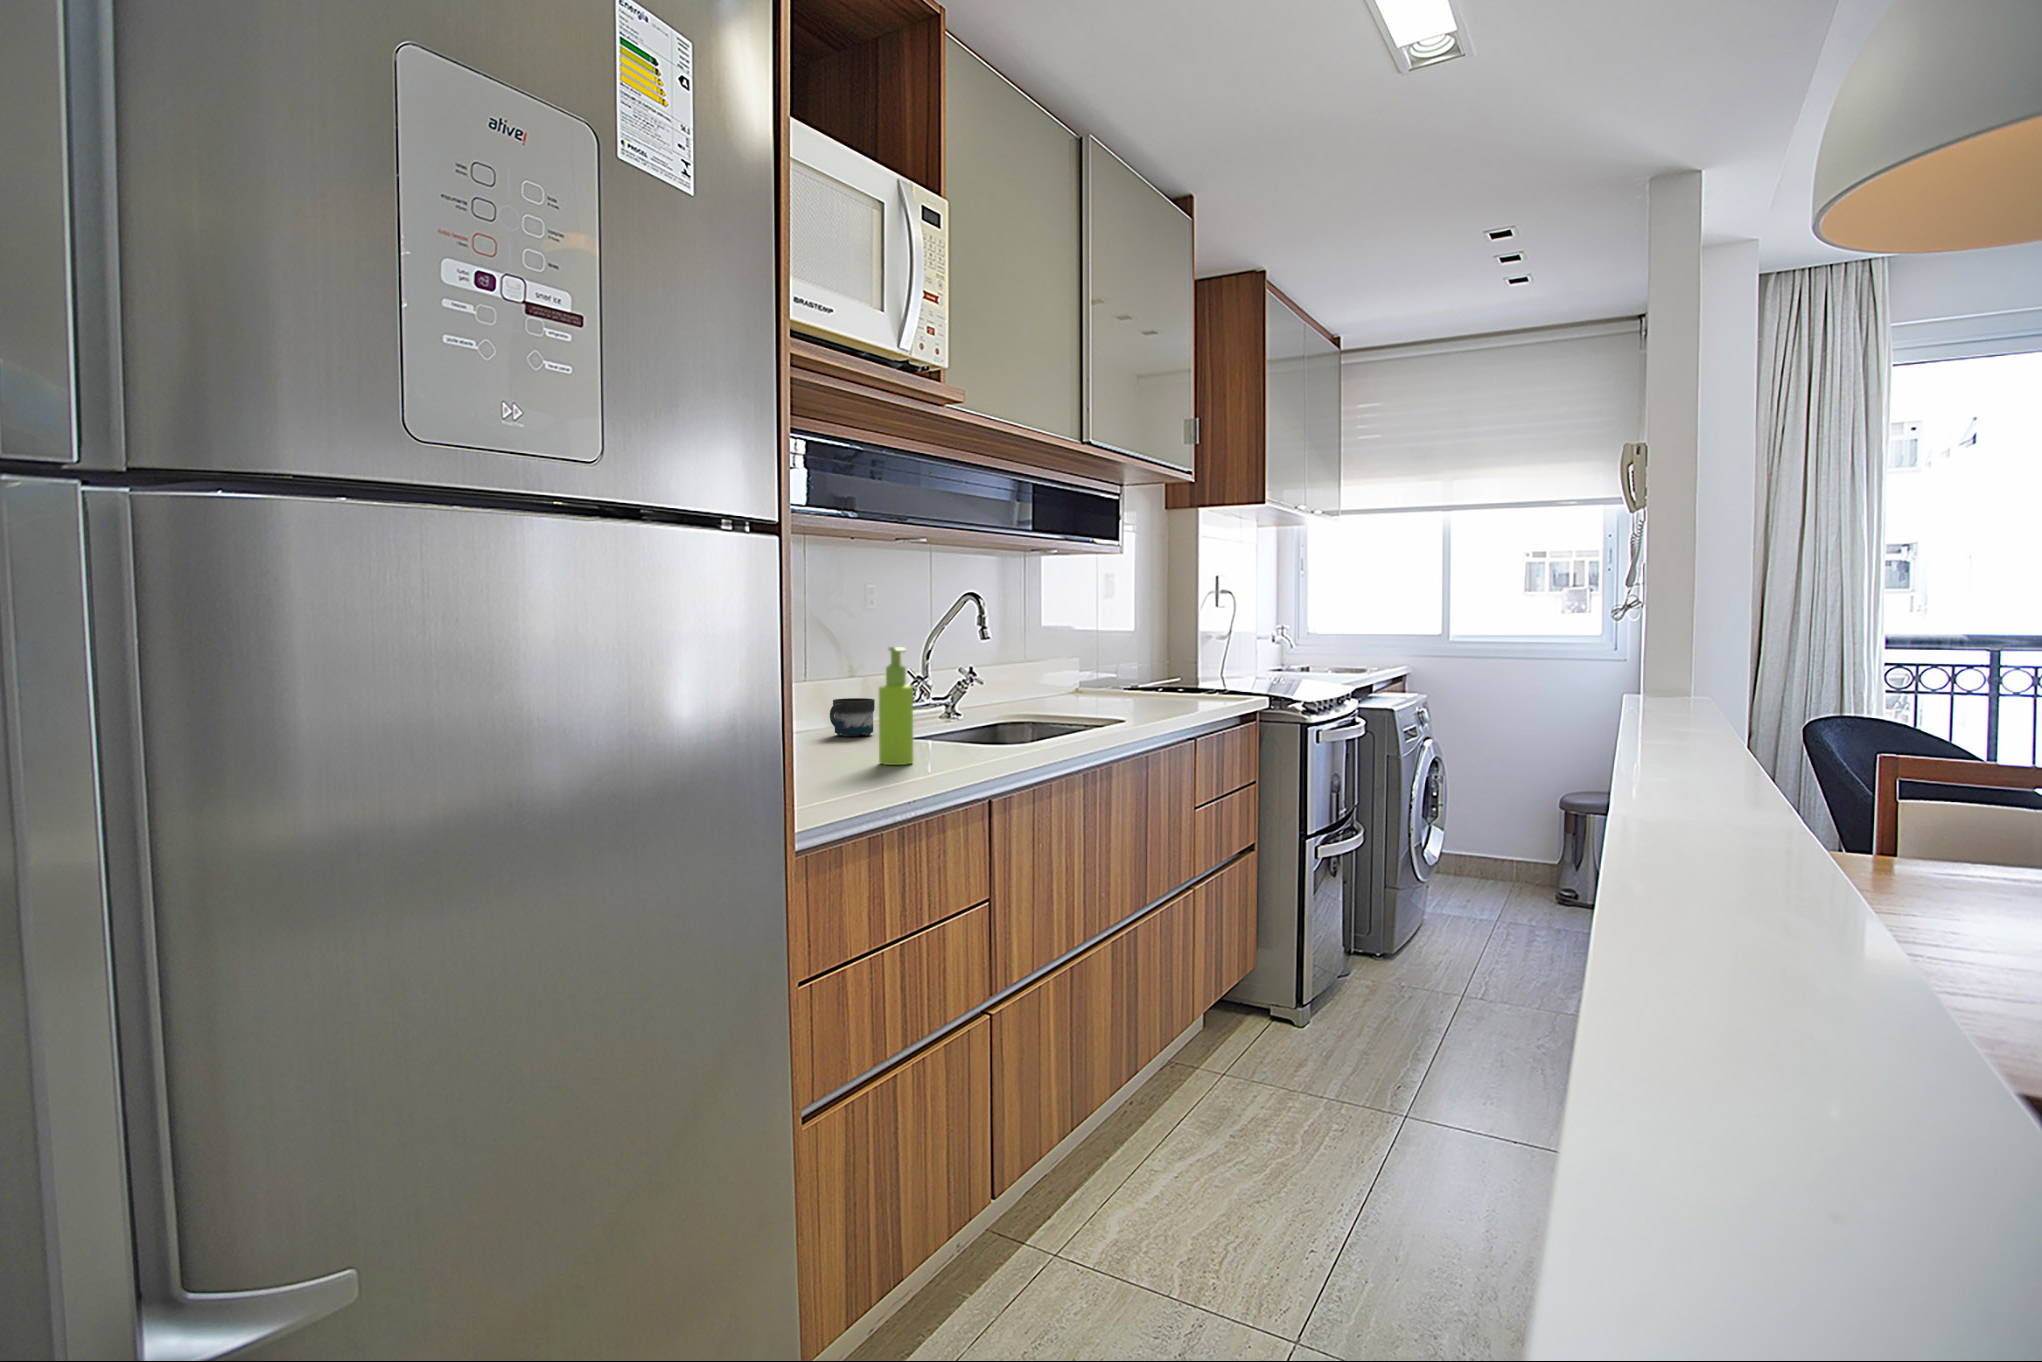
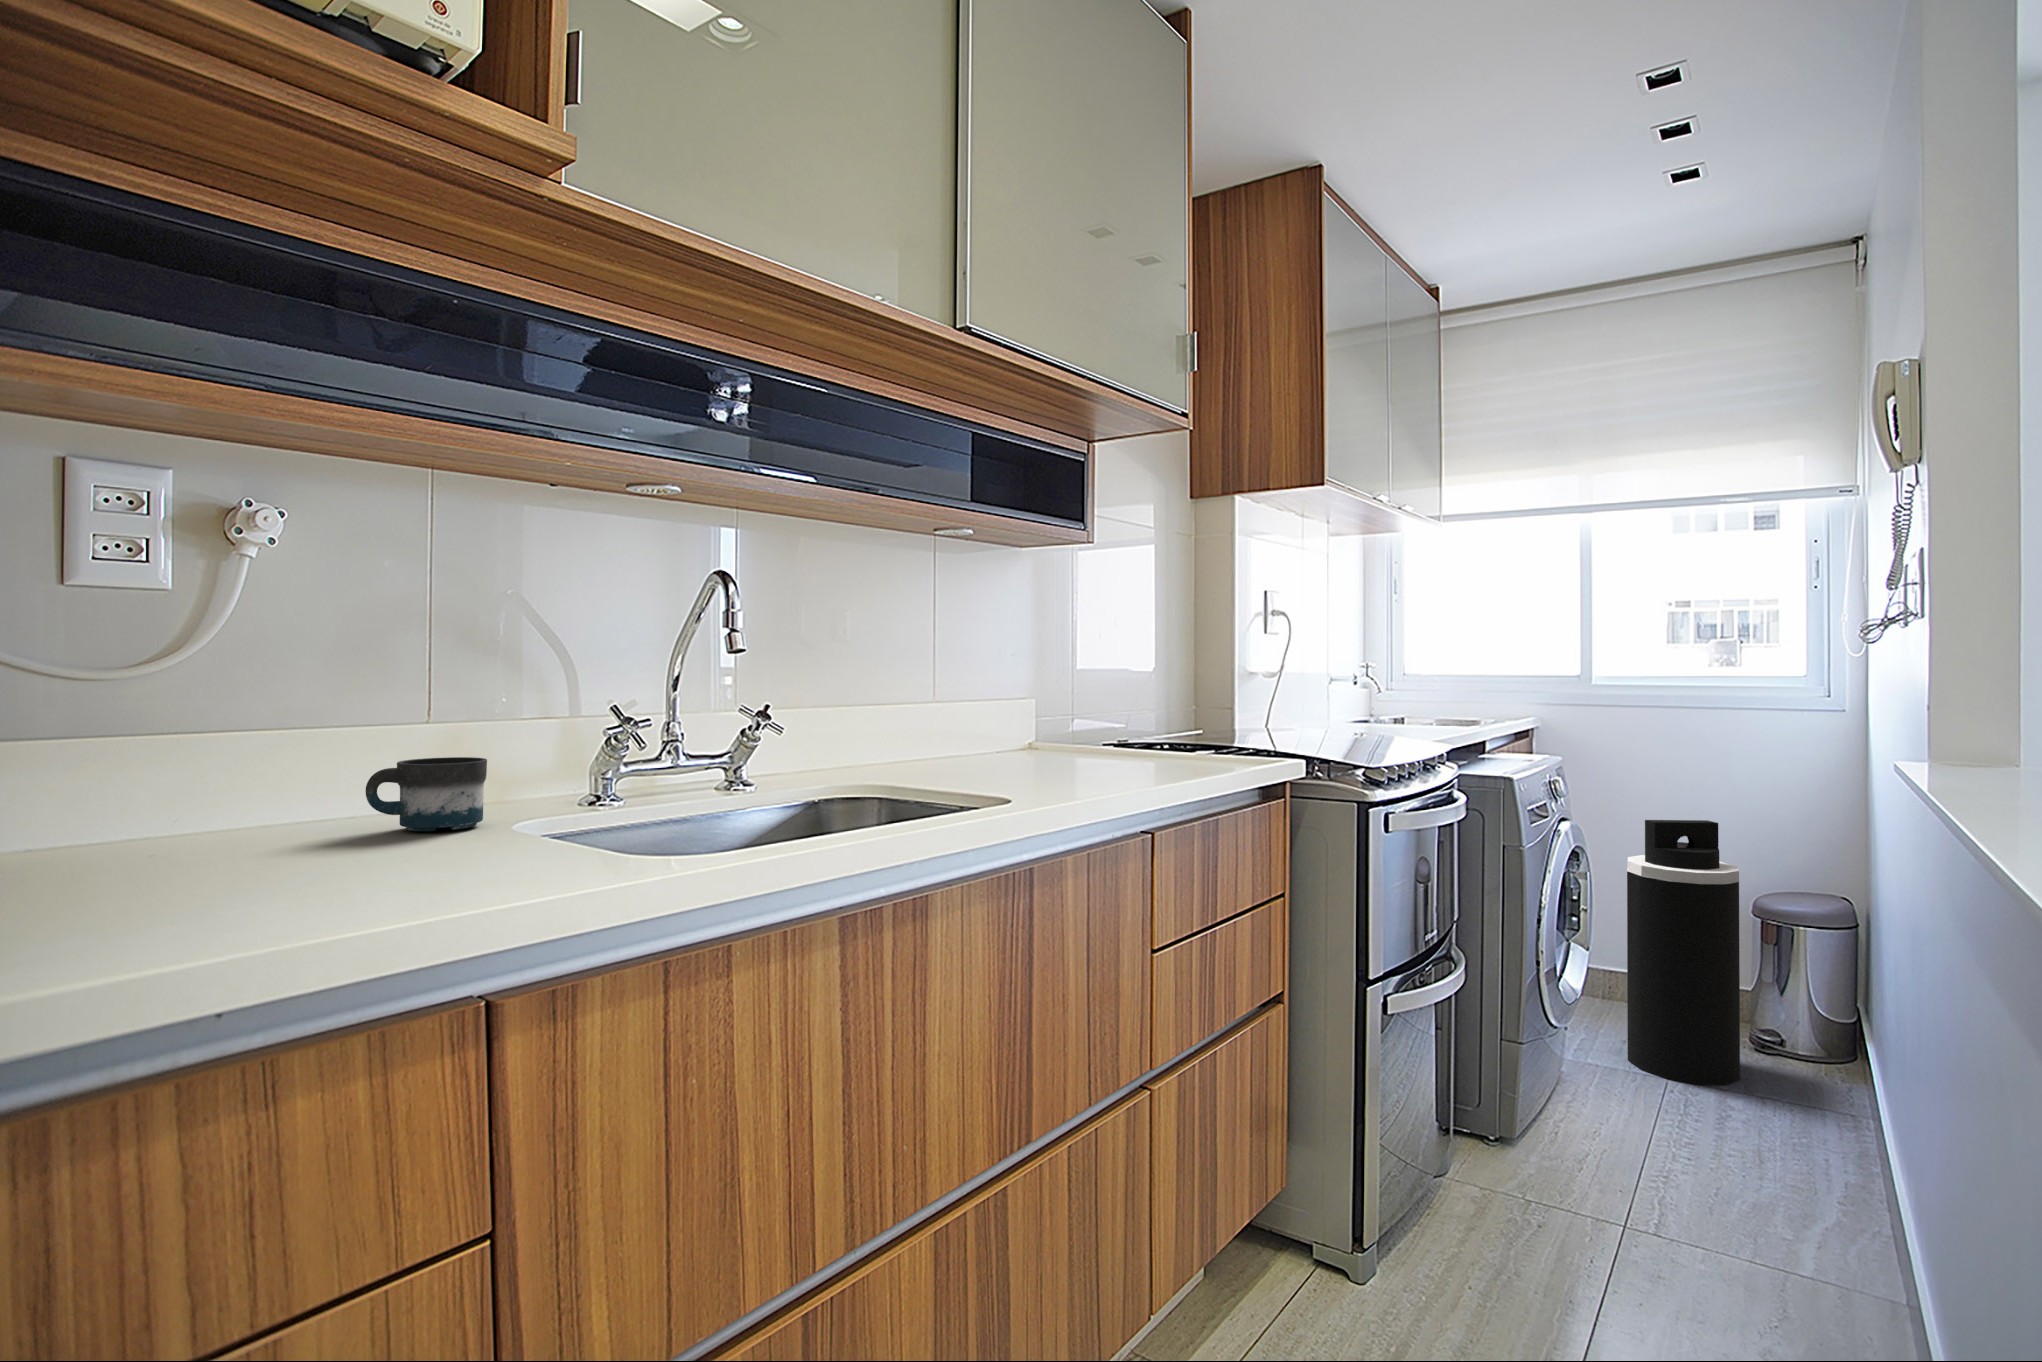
soap dispenser: present [879,647,913,765] -> none [147,641,258,940]
trash can: none [1470,740,1547,923] -> present [1627,820,1740,1085]

